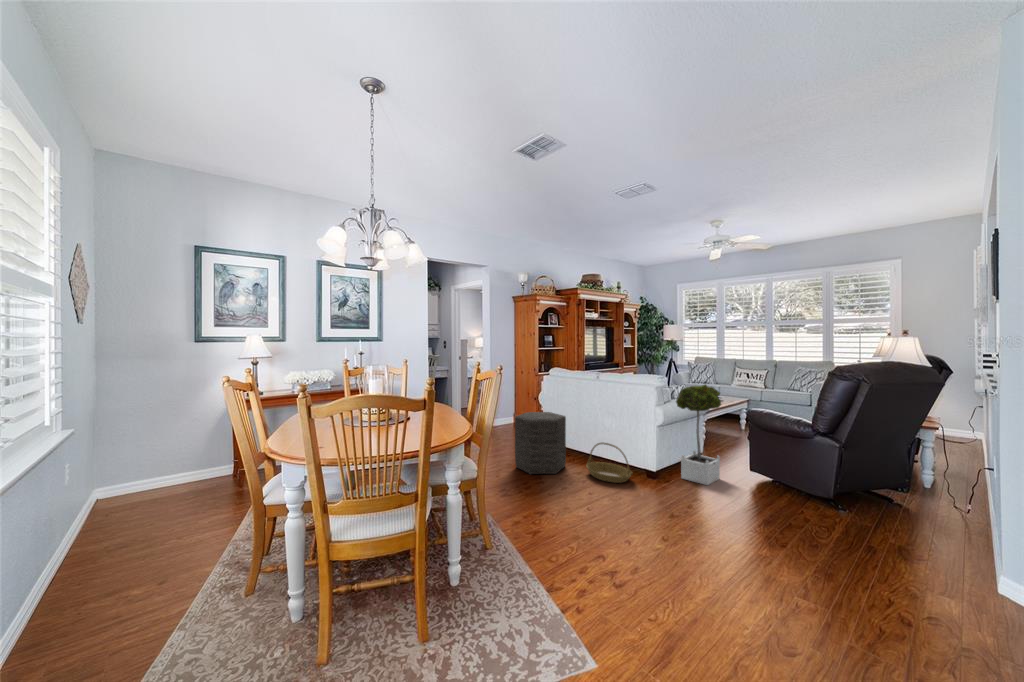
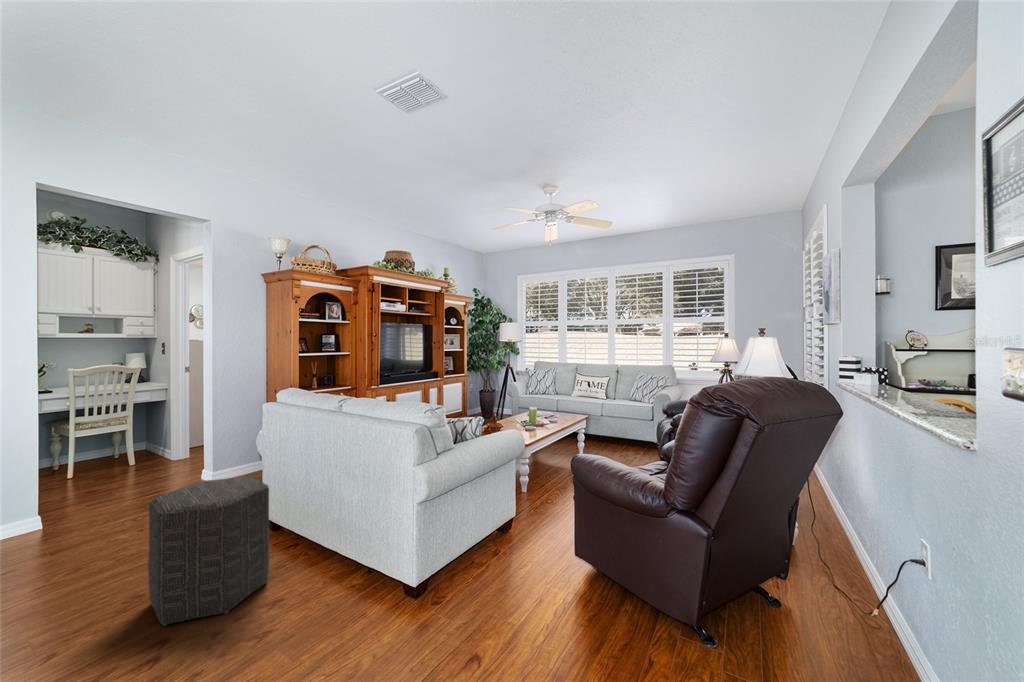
potted tree: present [676,384,721,485] -> none [459,420,532,599]
basket: present [586,443,632,483] -> none [293,537,378,624]

